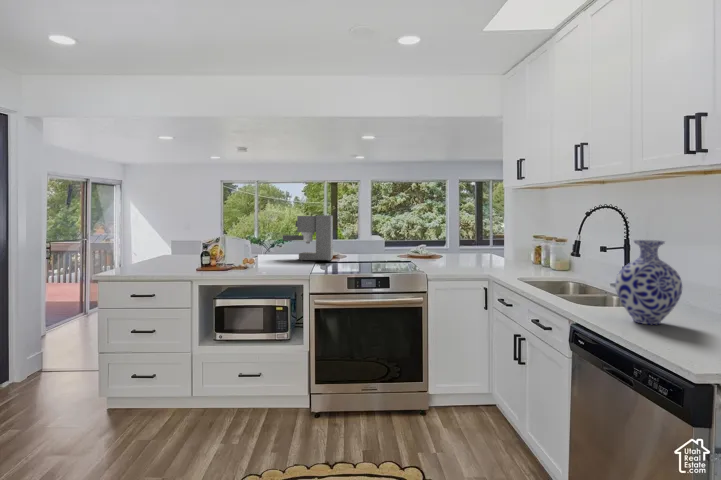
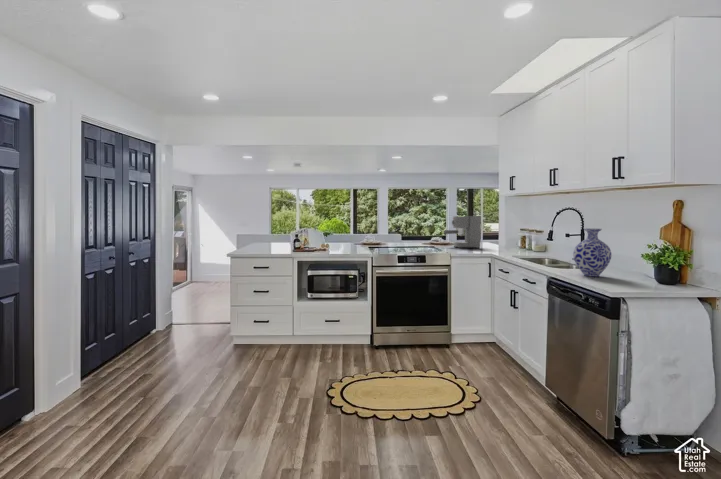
coffee maker: present [283,215,333,261] -> present [444,216,481,248]

